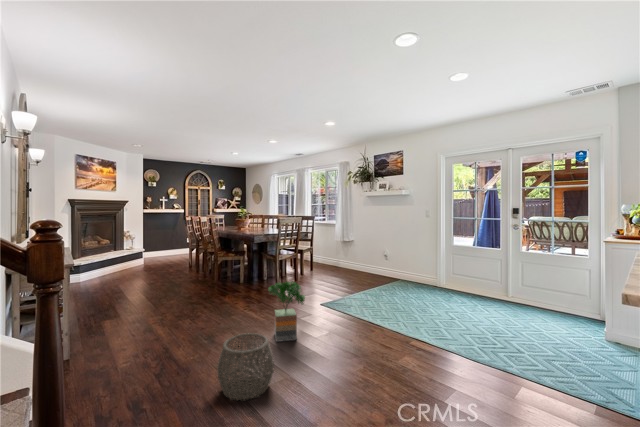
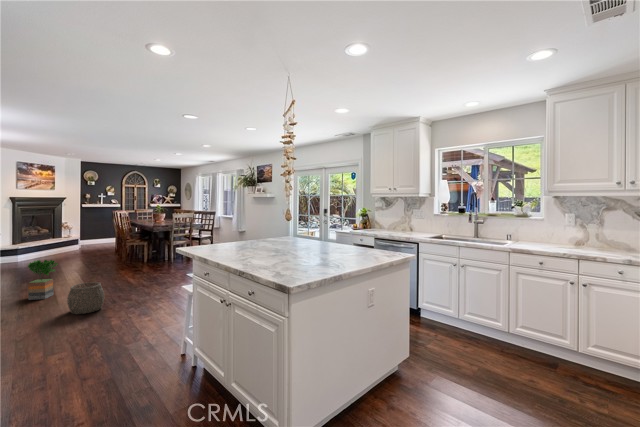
potted tree: present [269,281,305,342] -> present [28,260,57,300]

